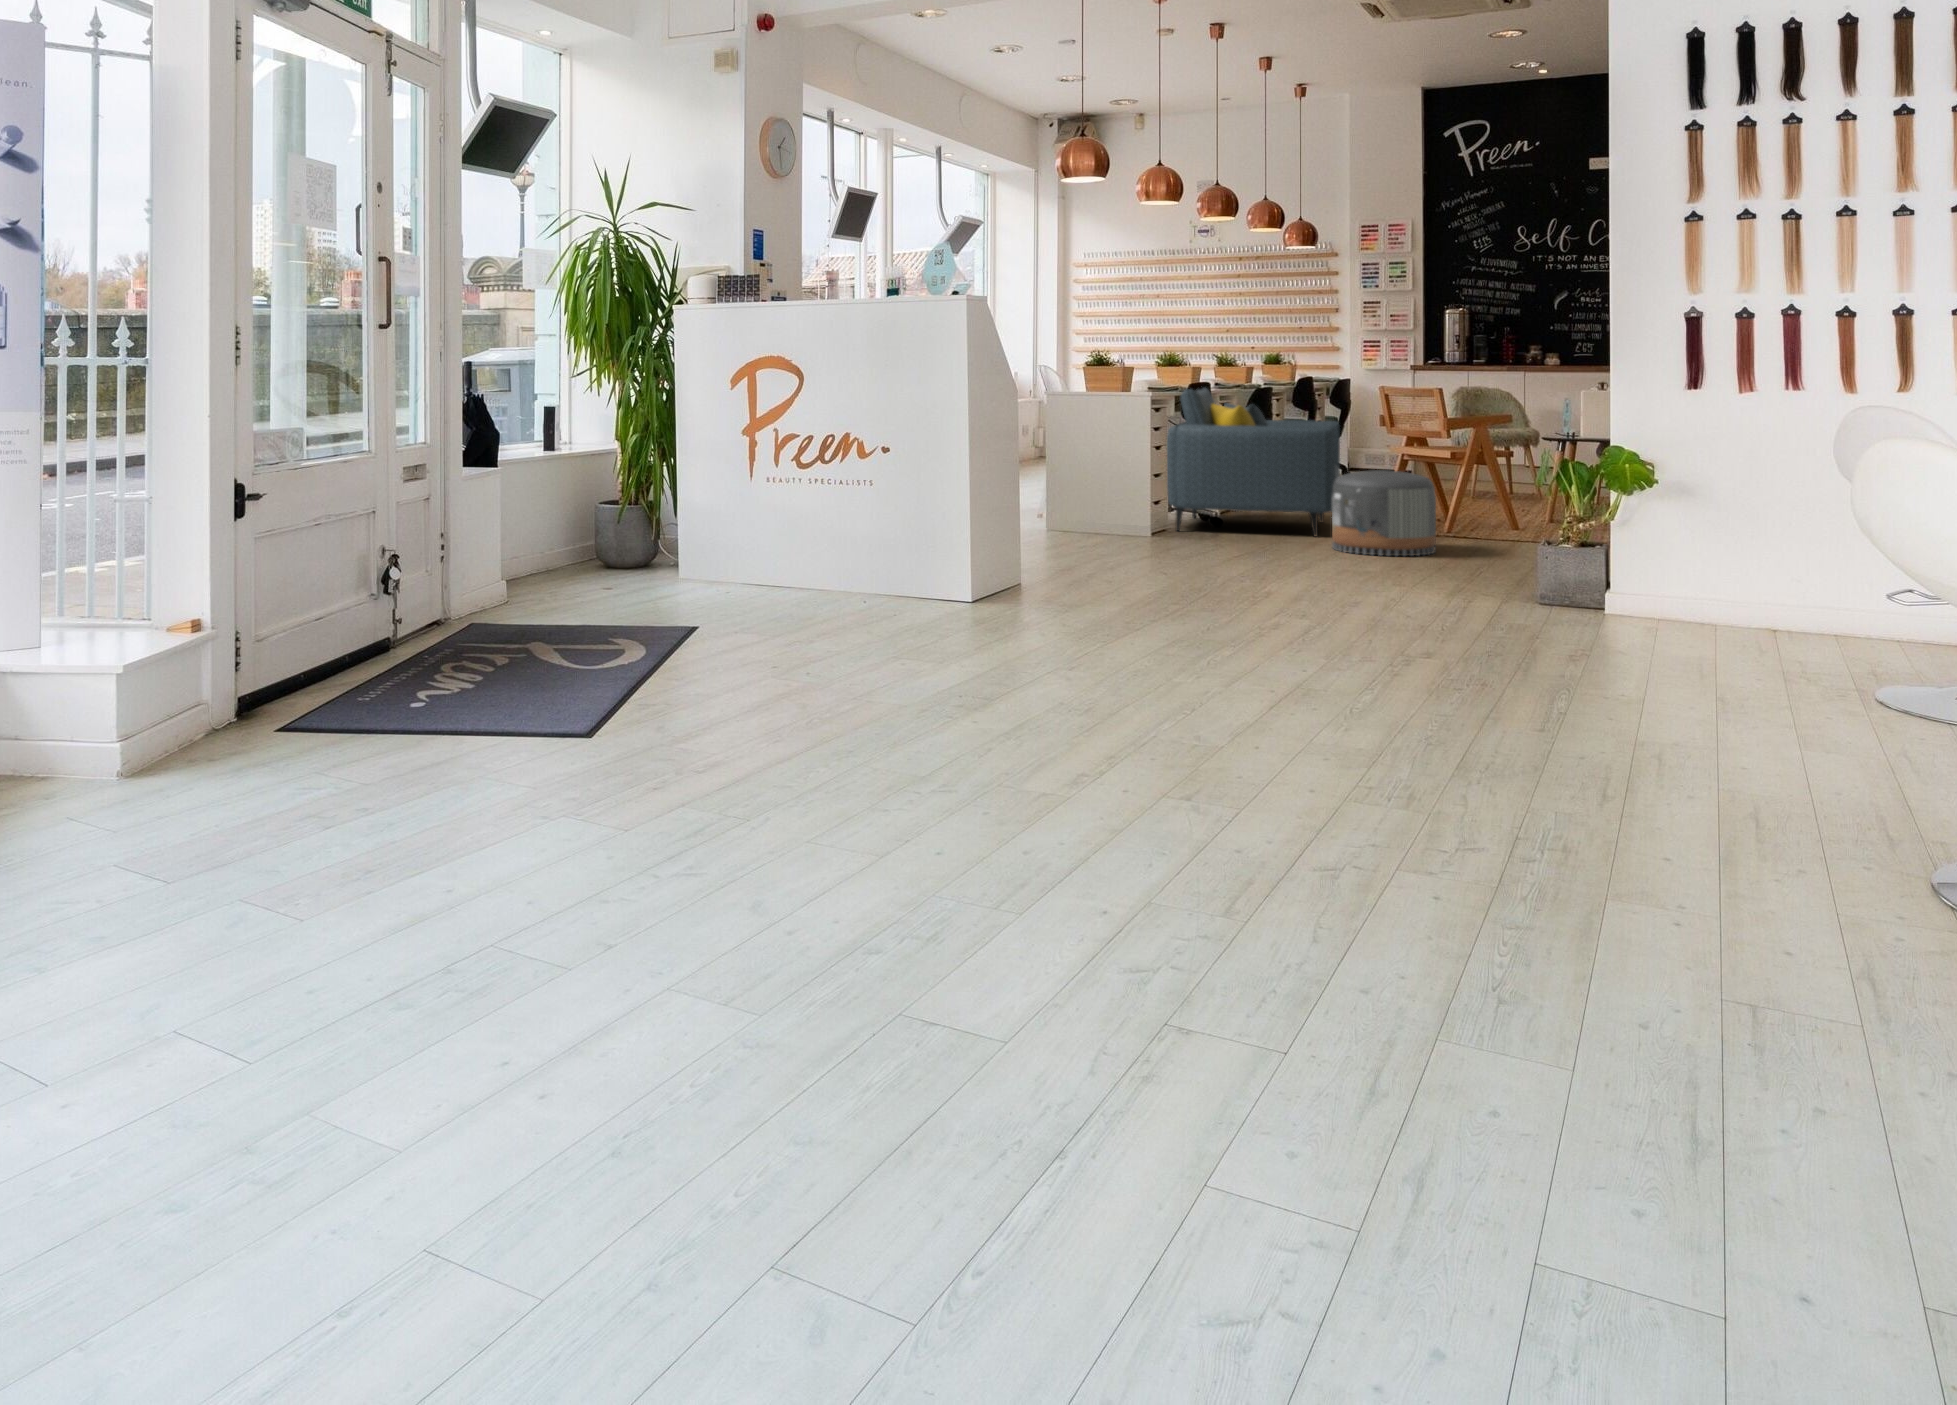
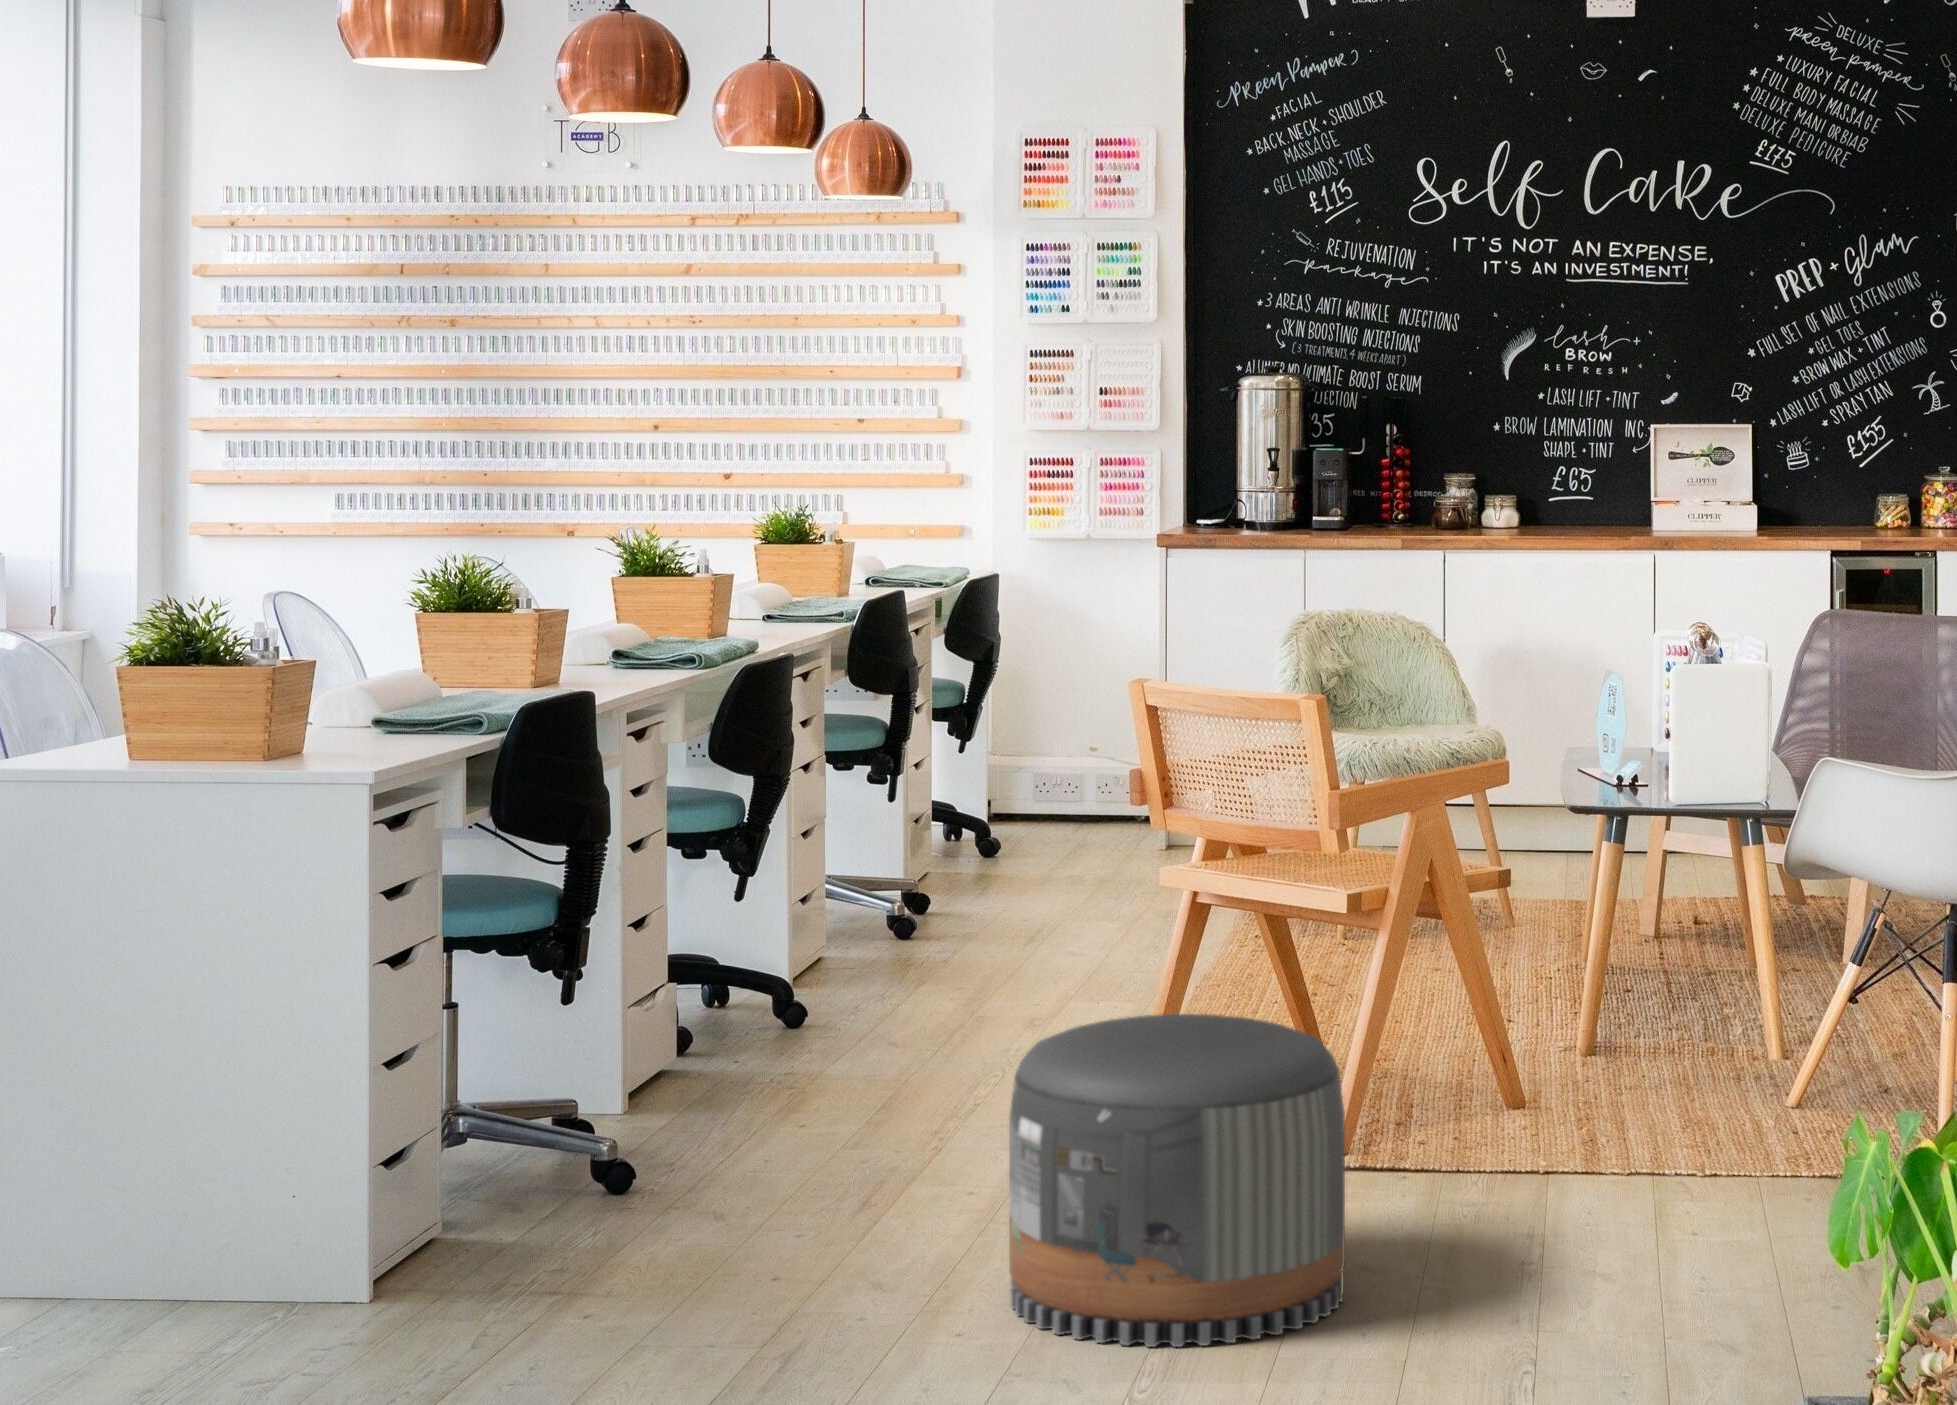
armchair: present [1167,388,1340,536] -> none [432,685,1009,1241]

